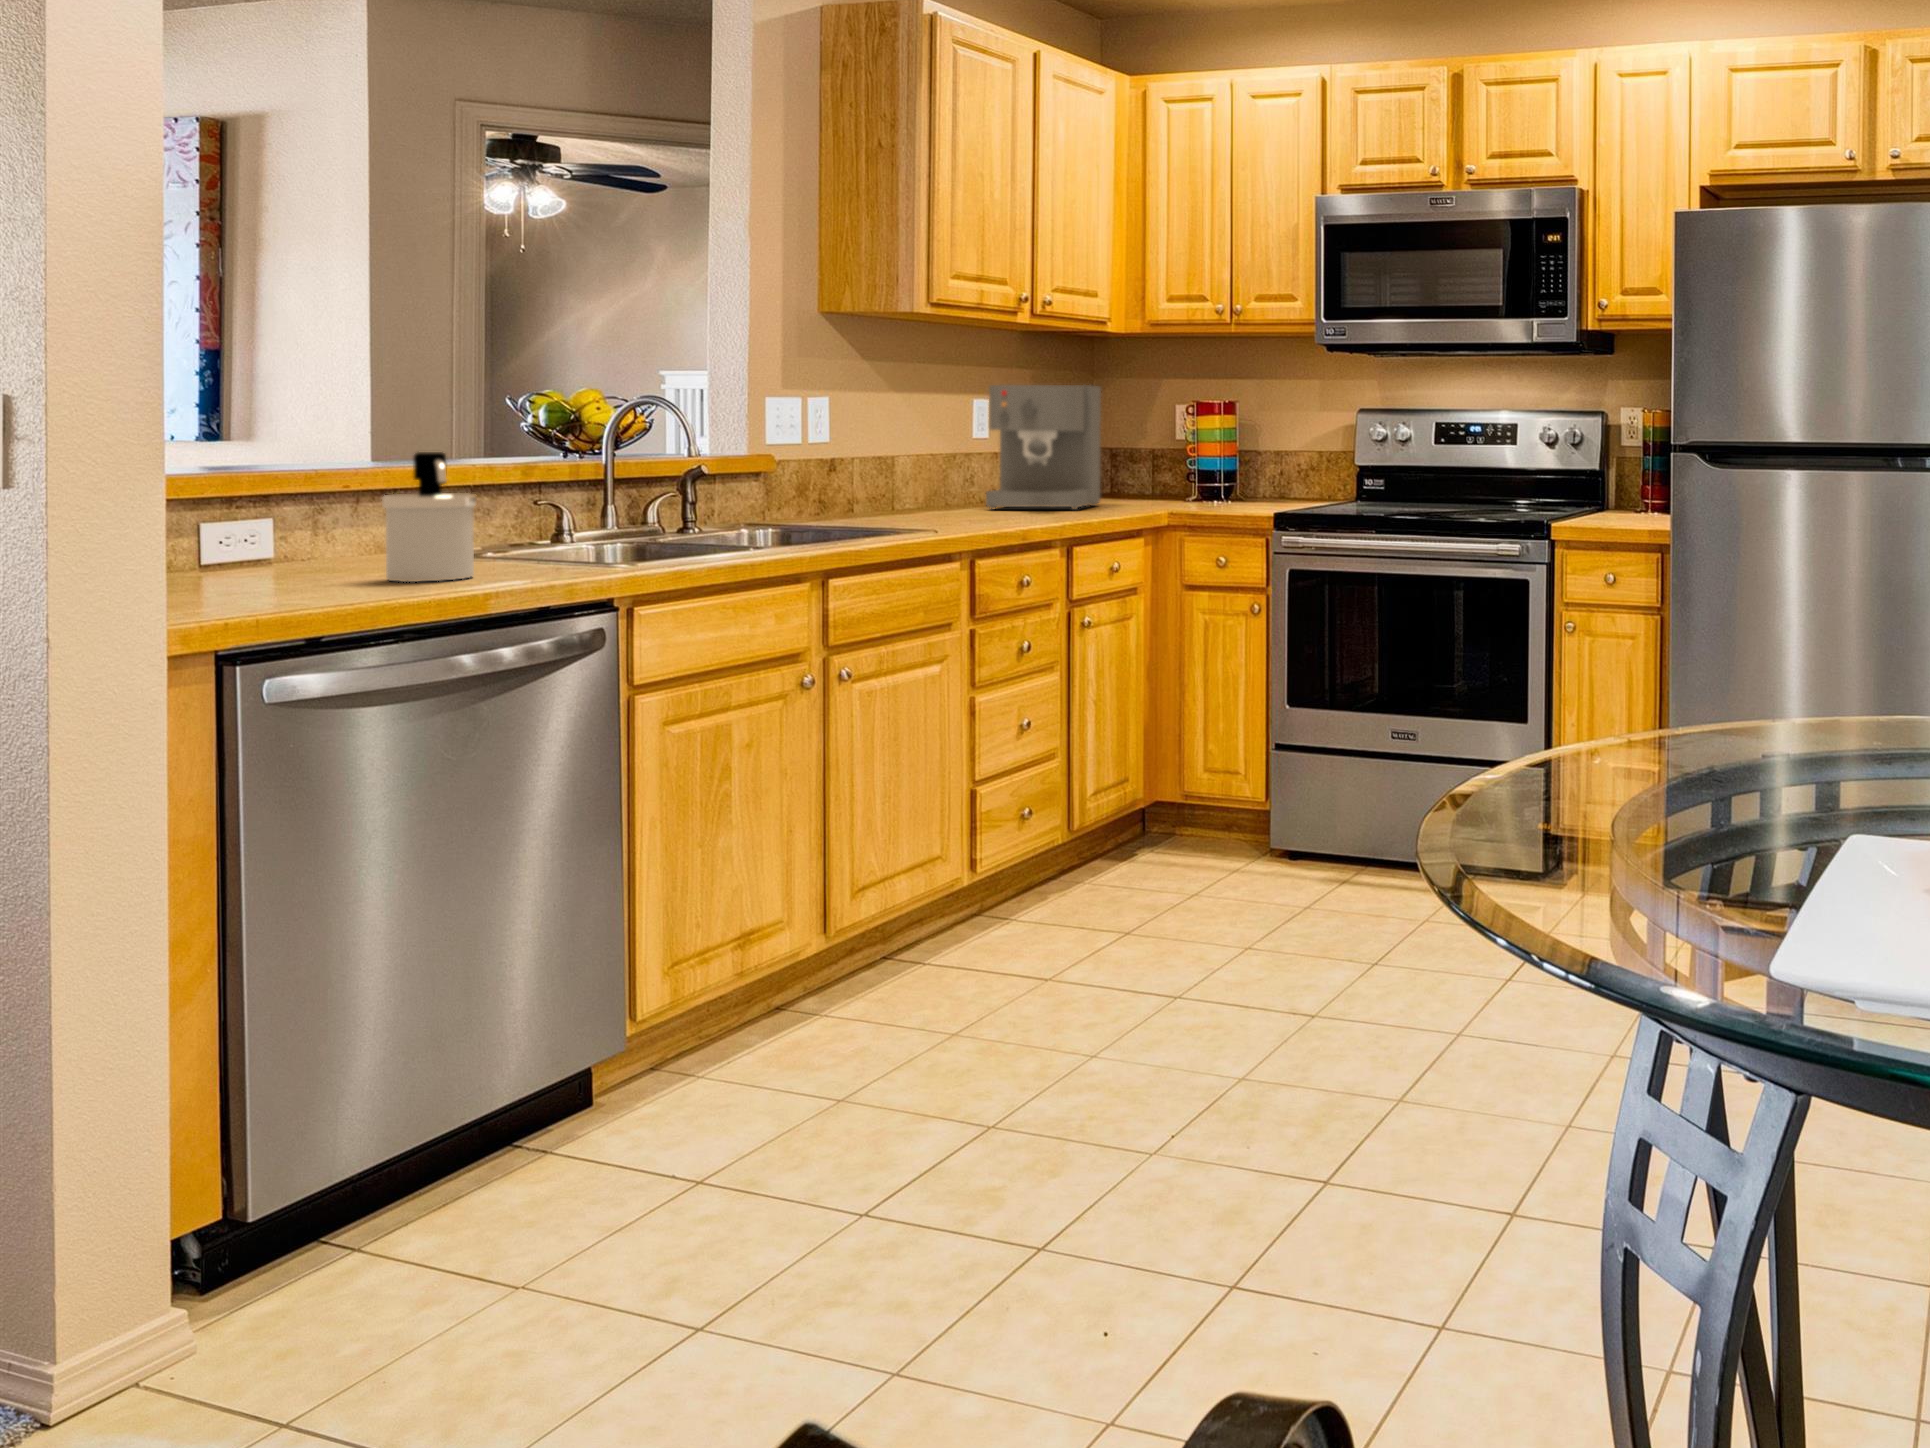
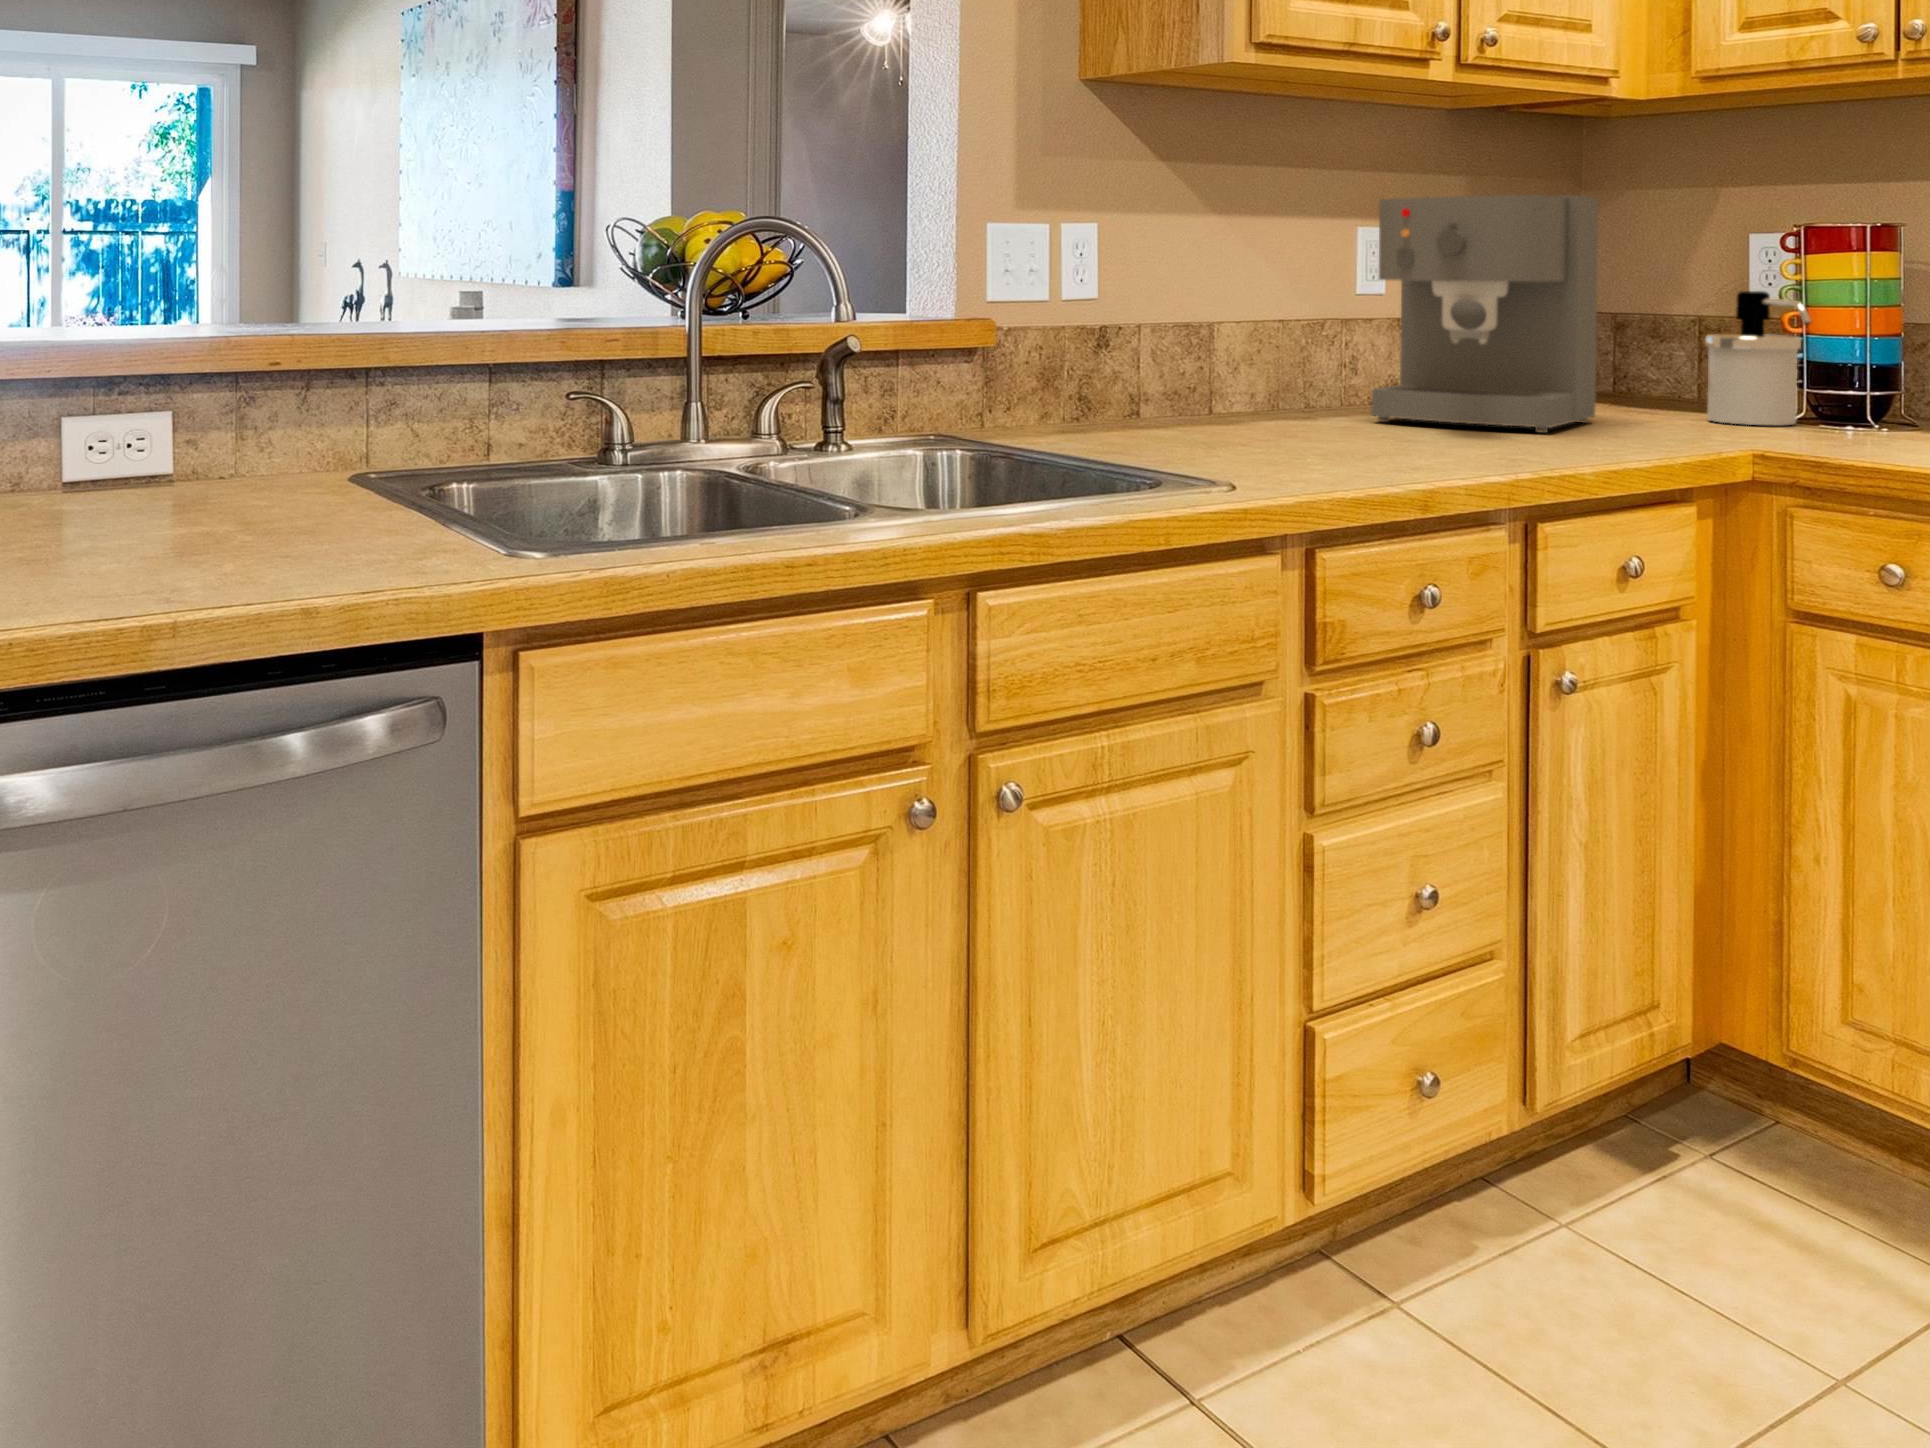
soap dispenser: present [382,452,477,582] -> present [1705,291,1811,425]

